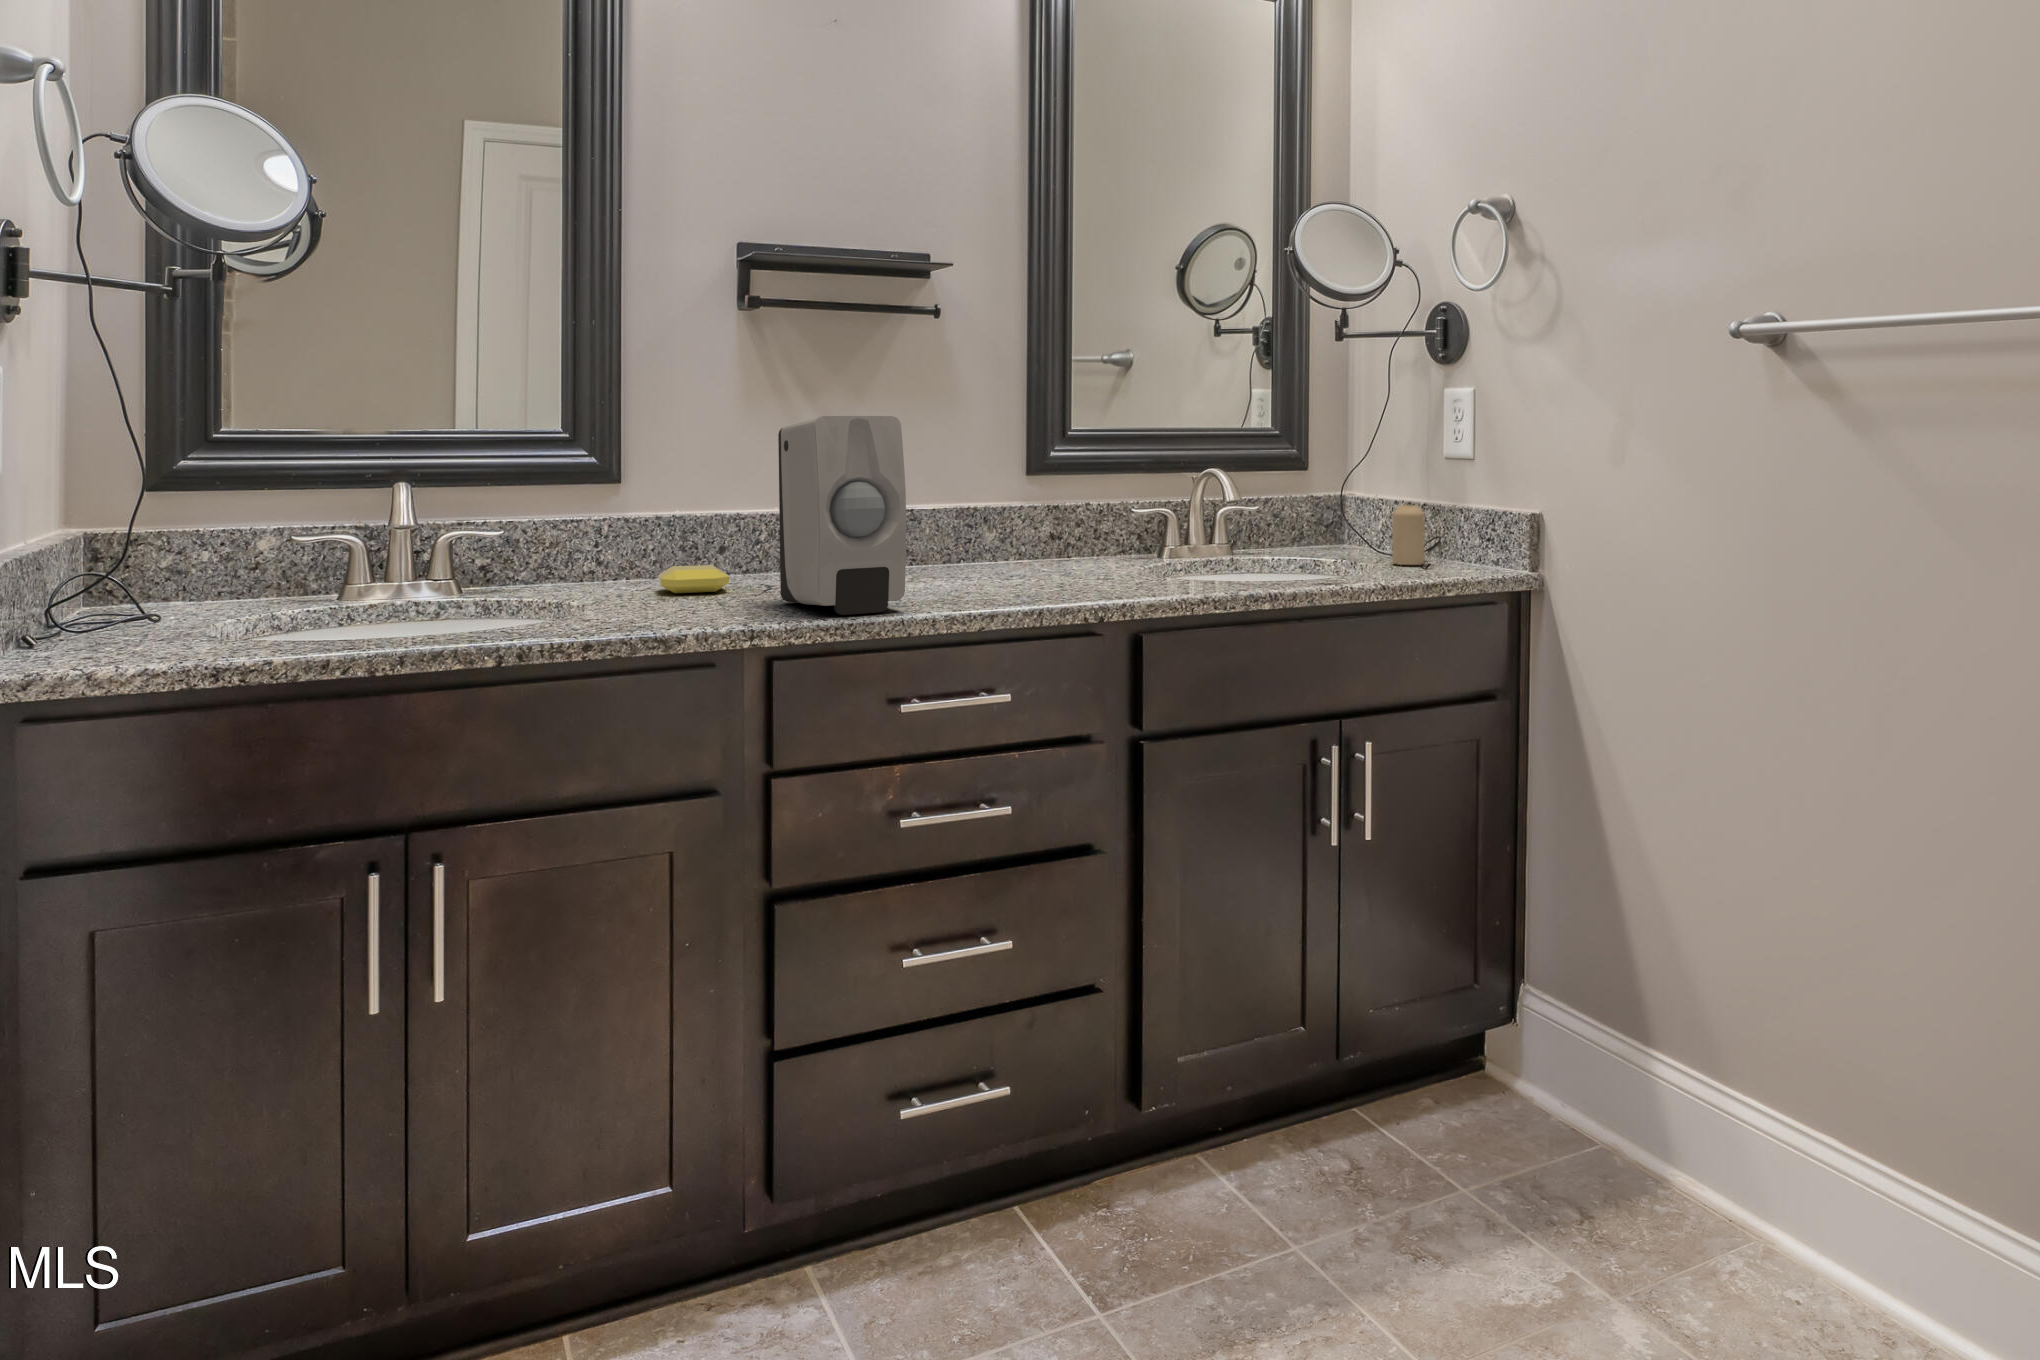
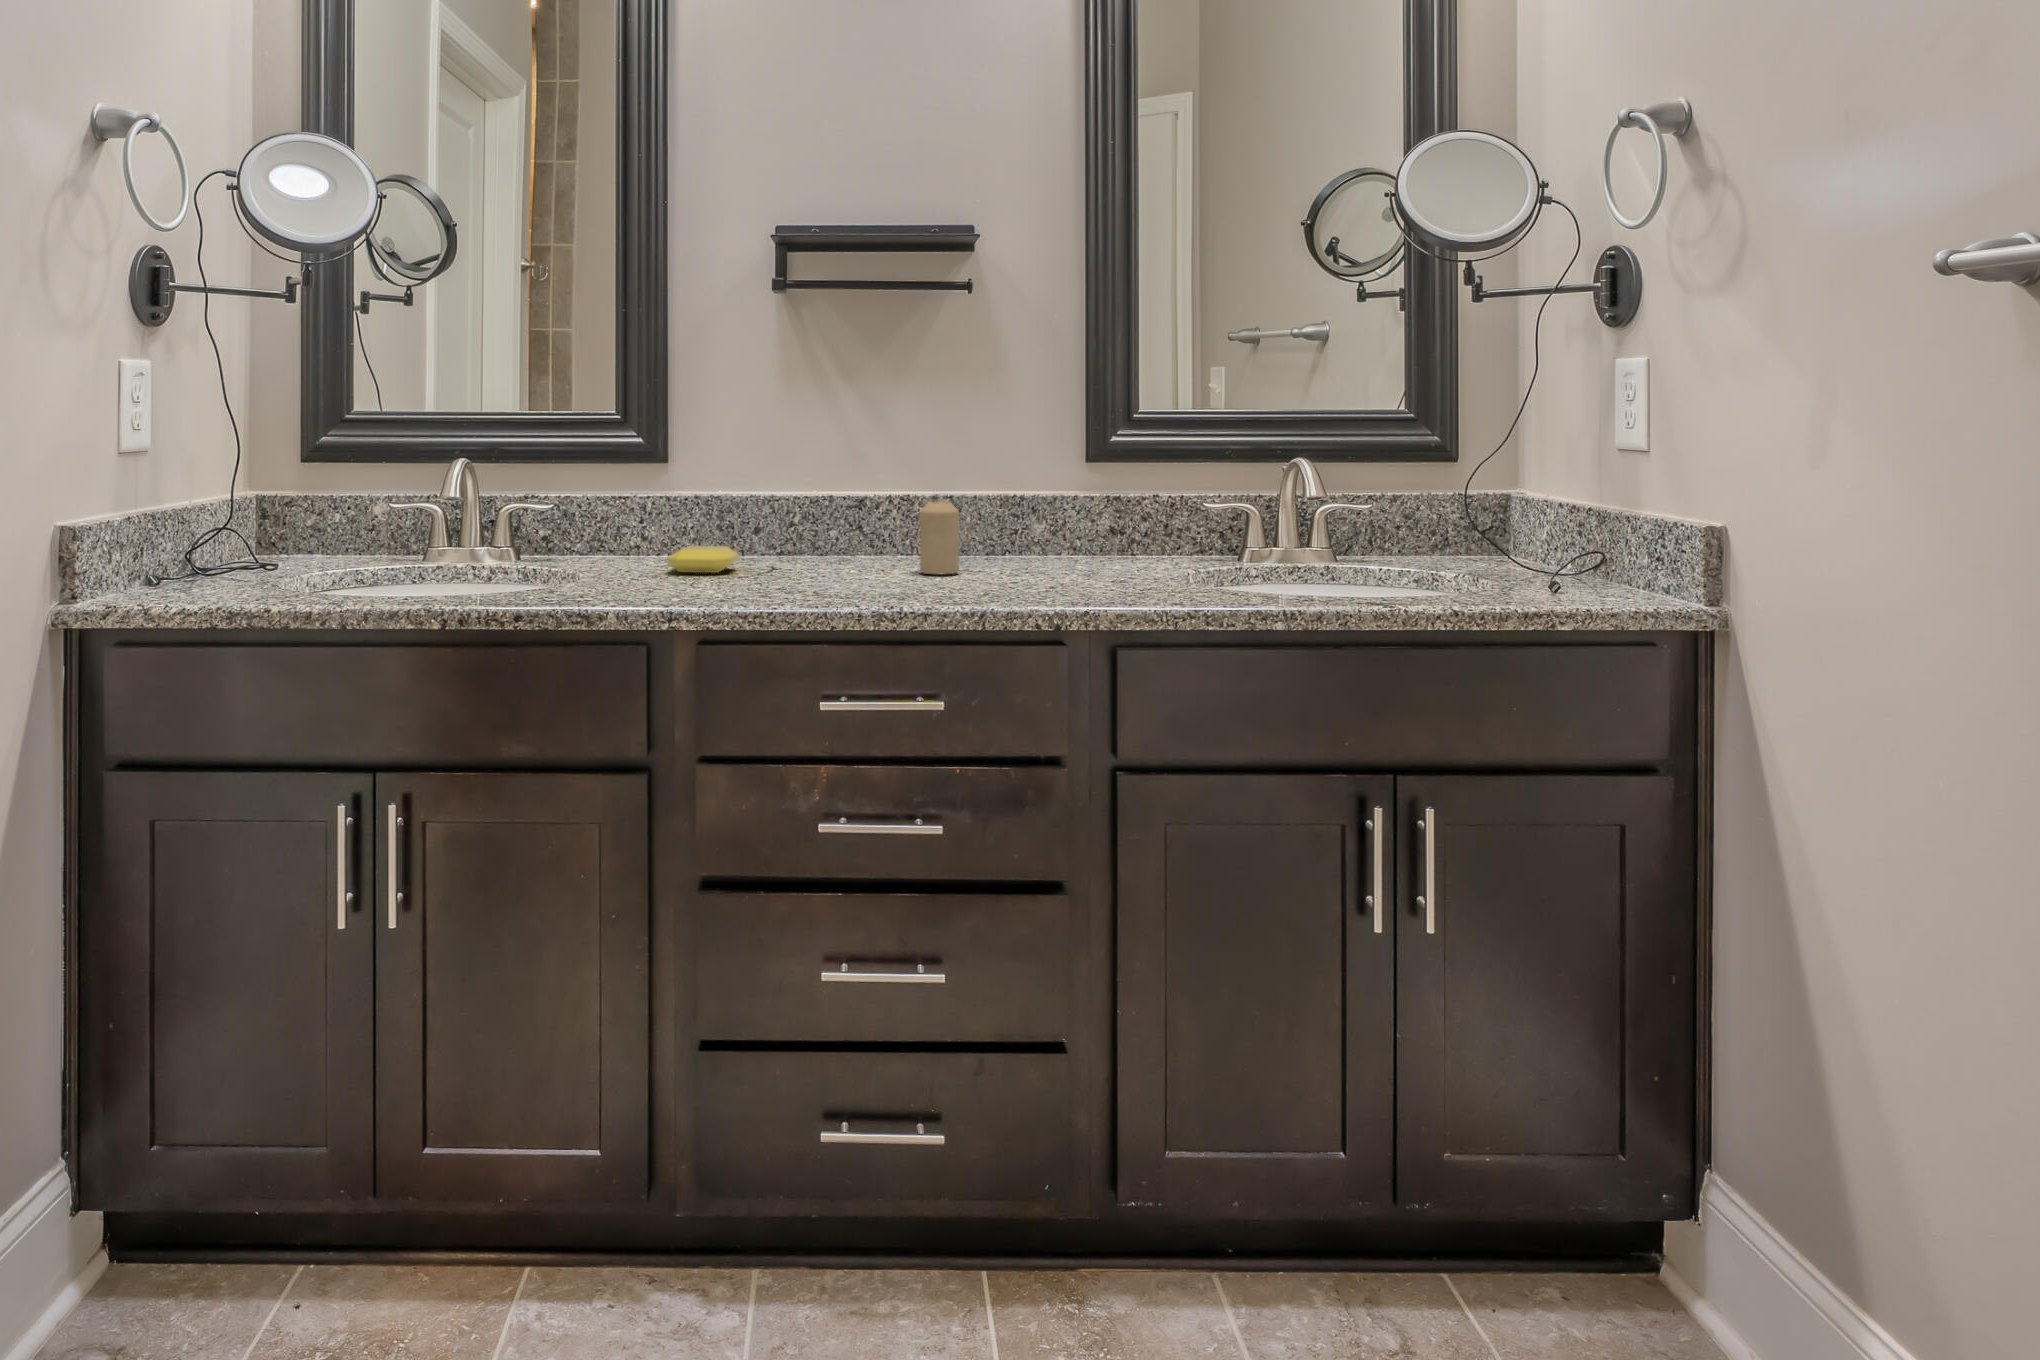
soap dispenser: present [778,416,906,615] -> none [747,396,843,604]
candle: present [1392,505,1425,565] -> present [920,501,959,574]

